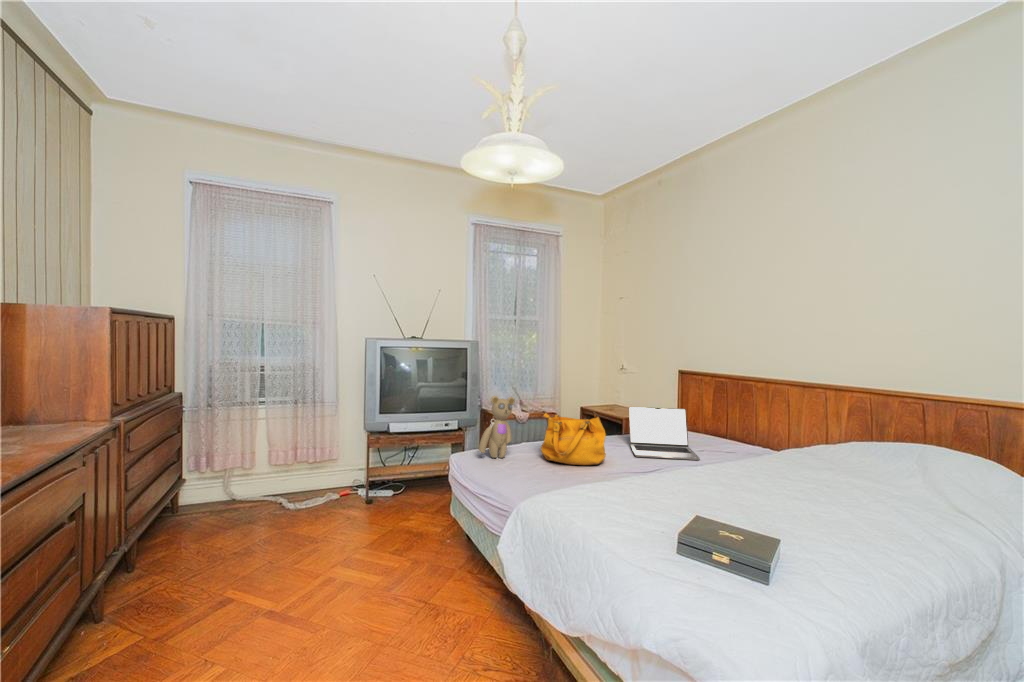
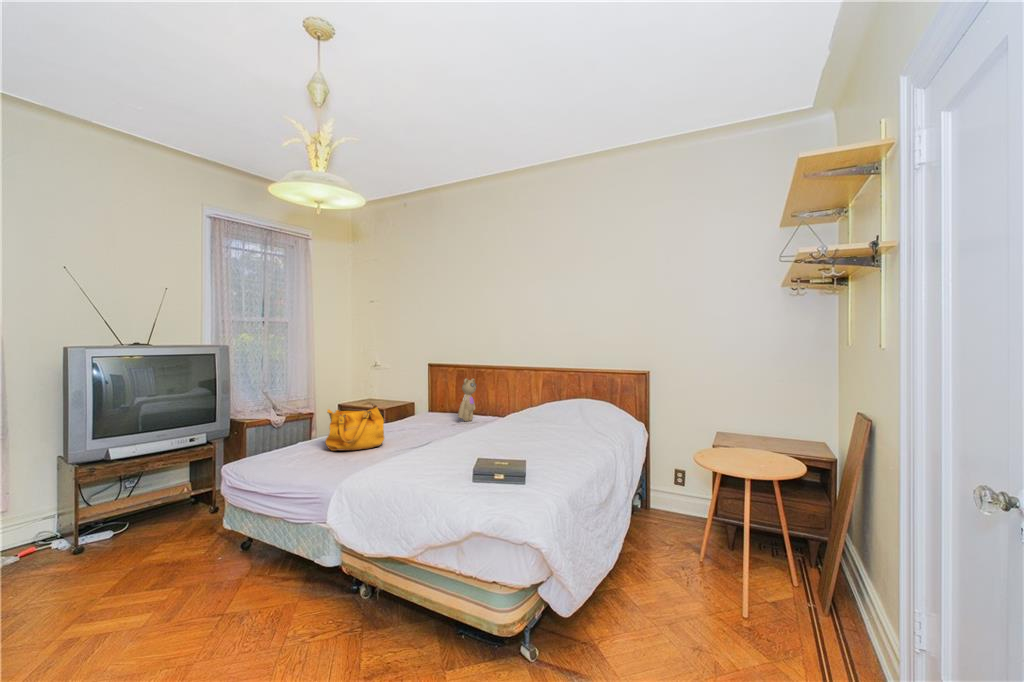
teddy bear: present [479,396,515,458] -> present [458,378,476,421]
laptop: present [629,407,700,460] -> none [395,394,453,436]

